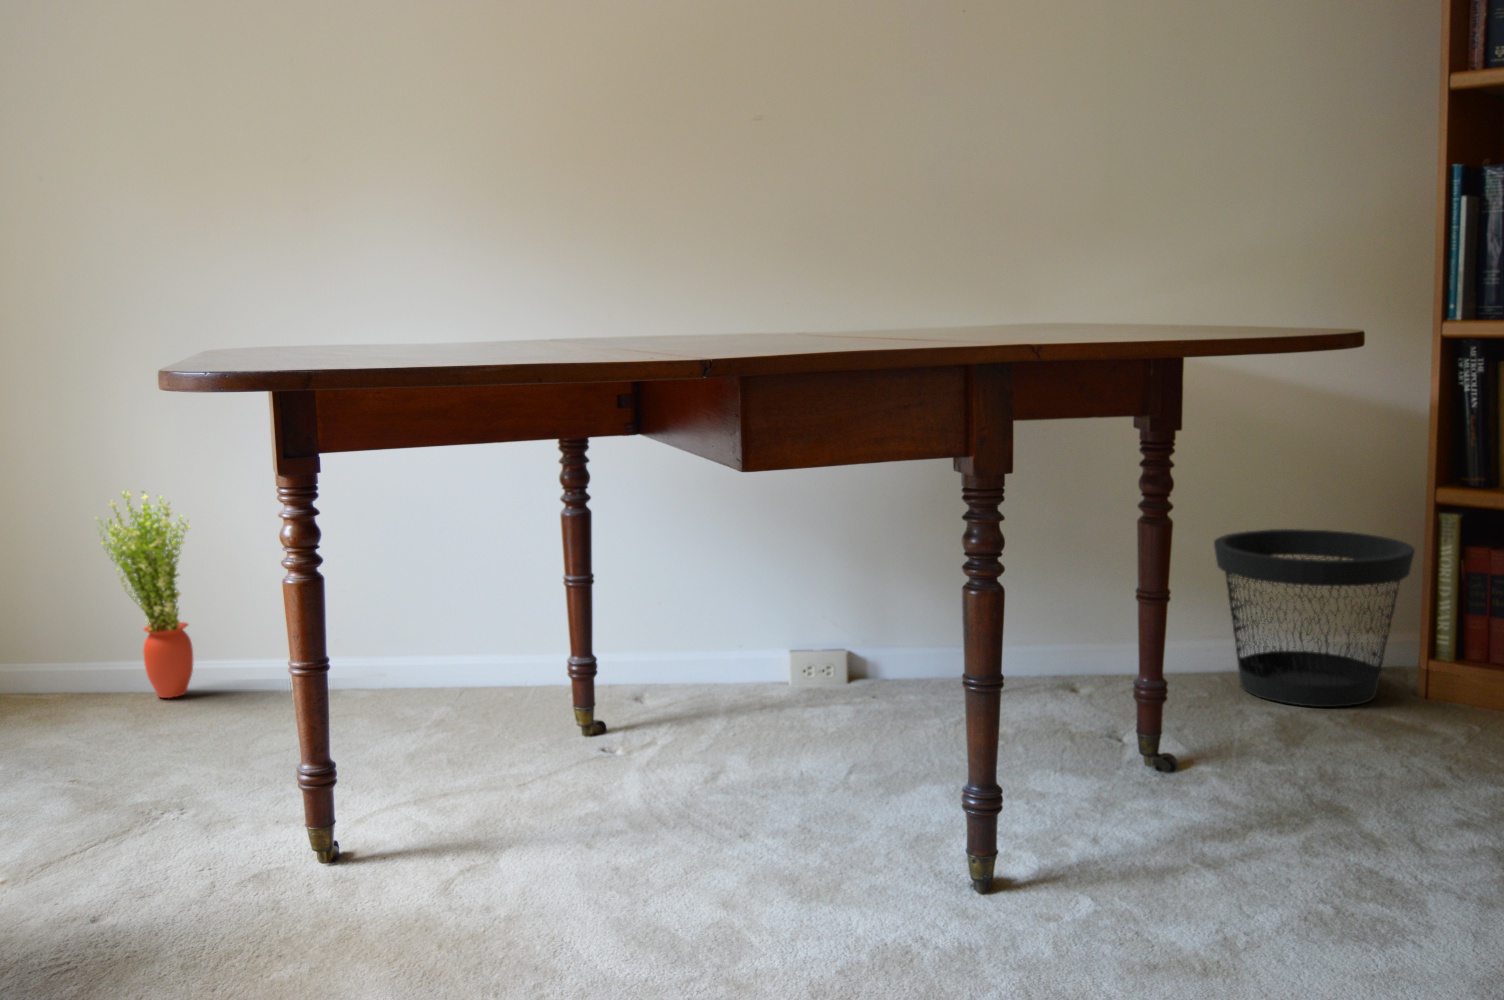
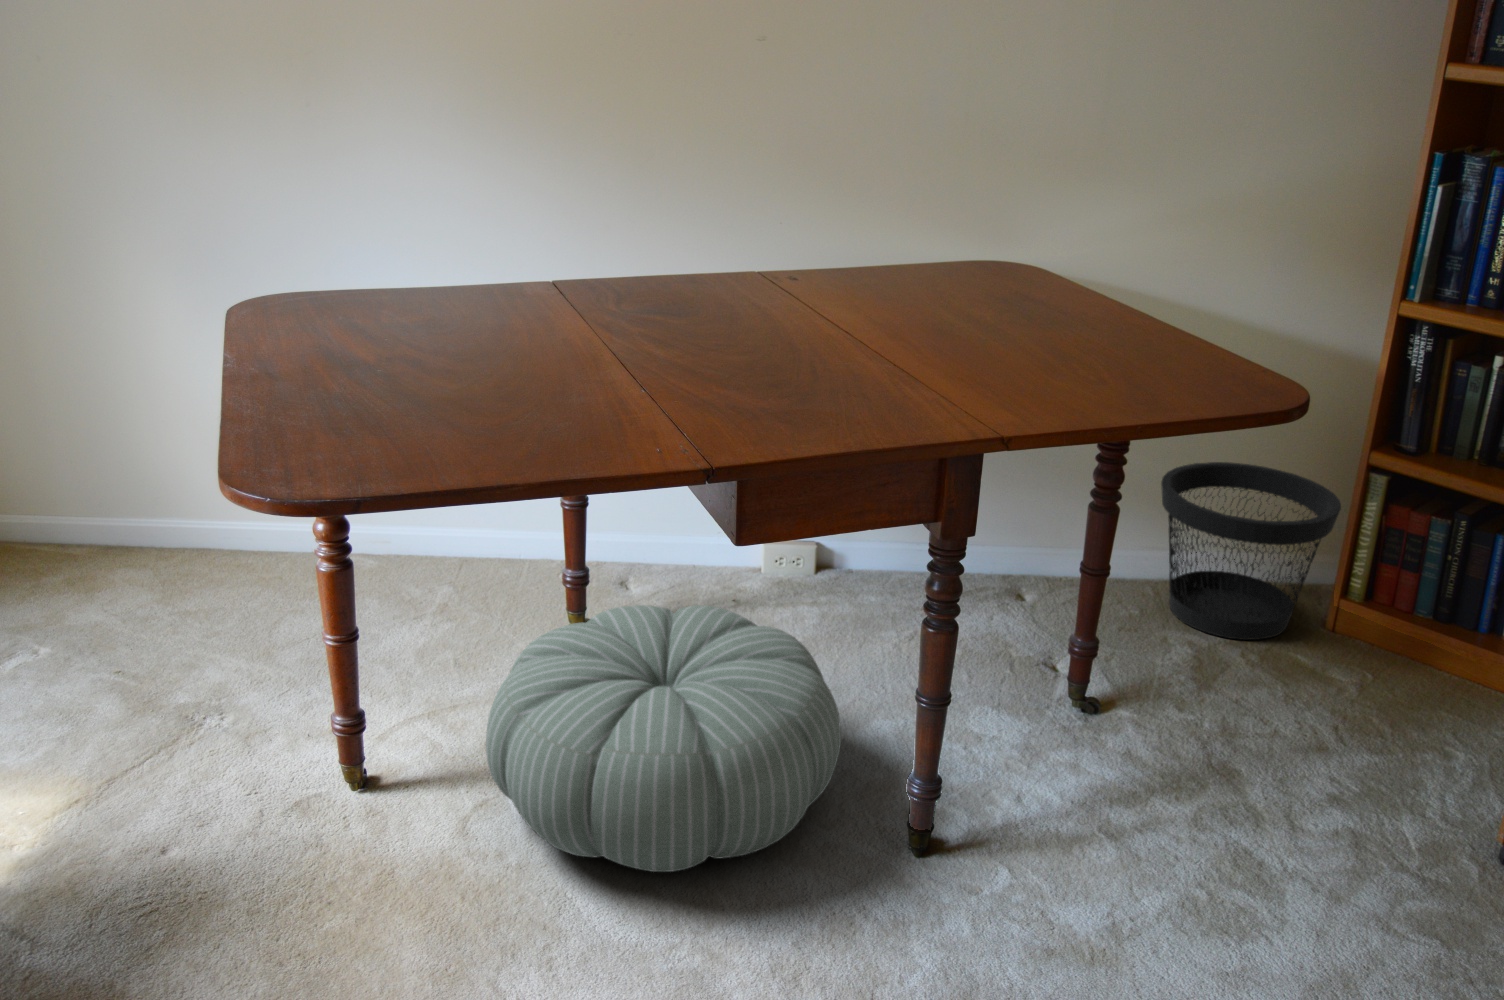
potted plant: present [100,491,193,698] -> none [117,375,217,565]
pouf: none [473,649,881,910] -> present [486,605,841,872]

